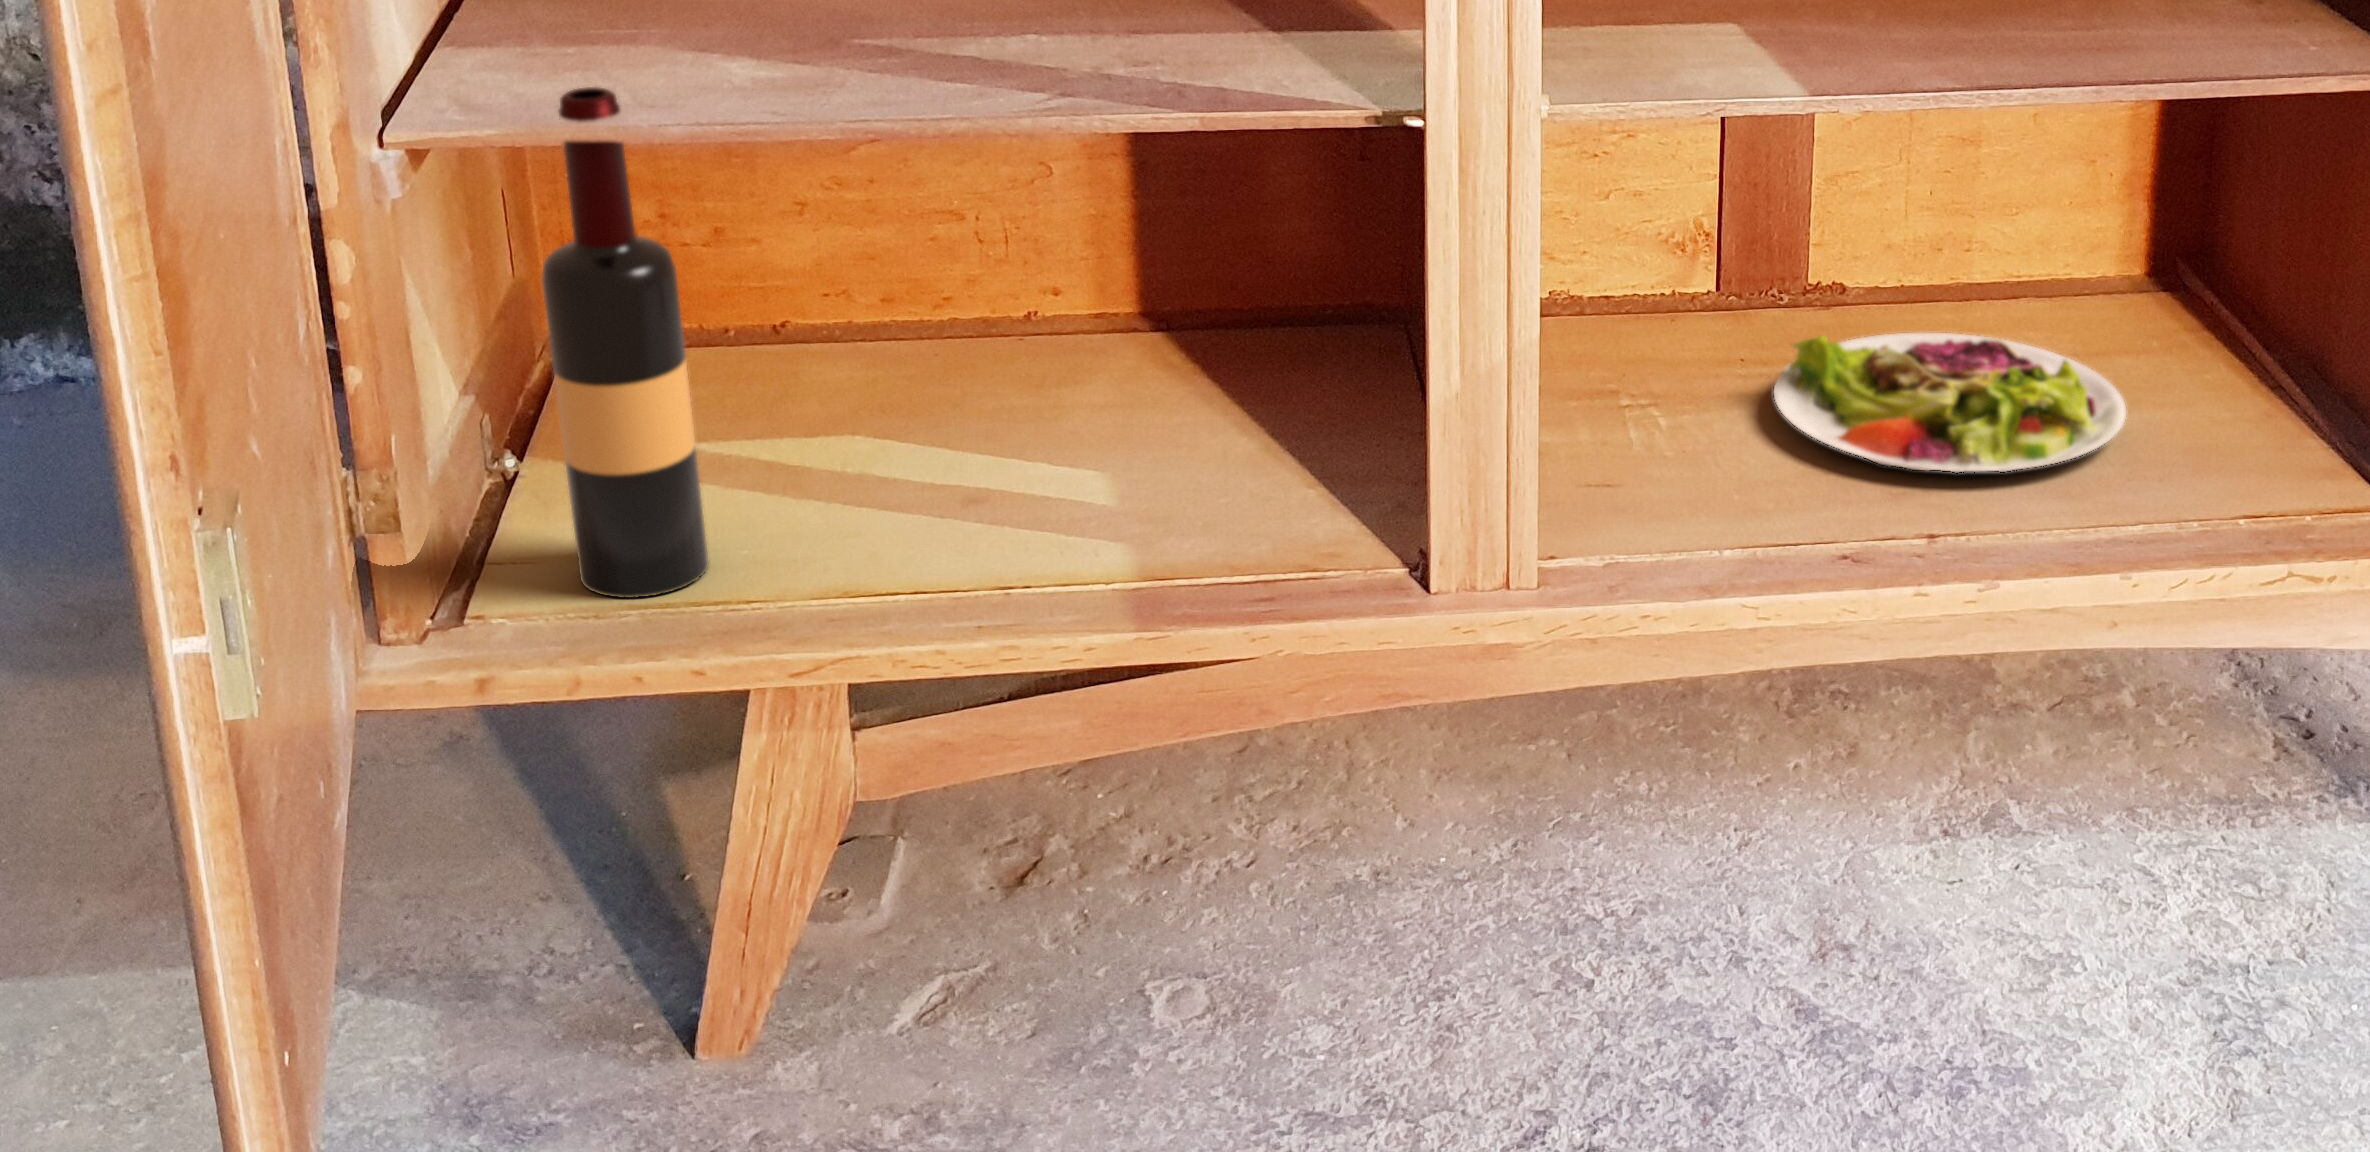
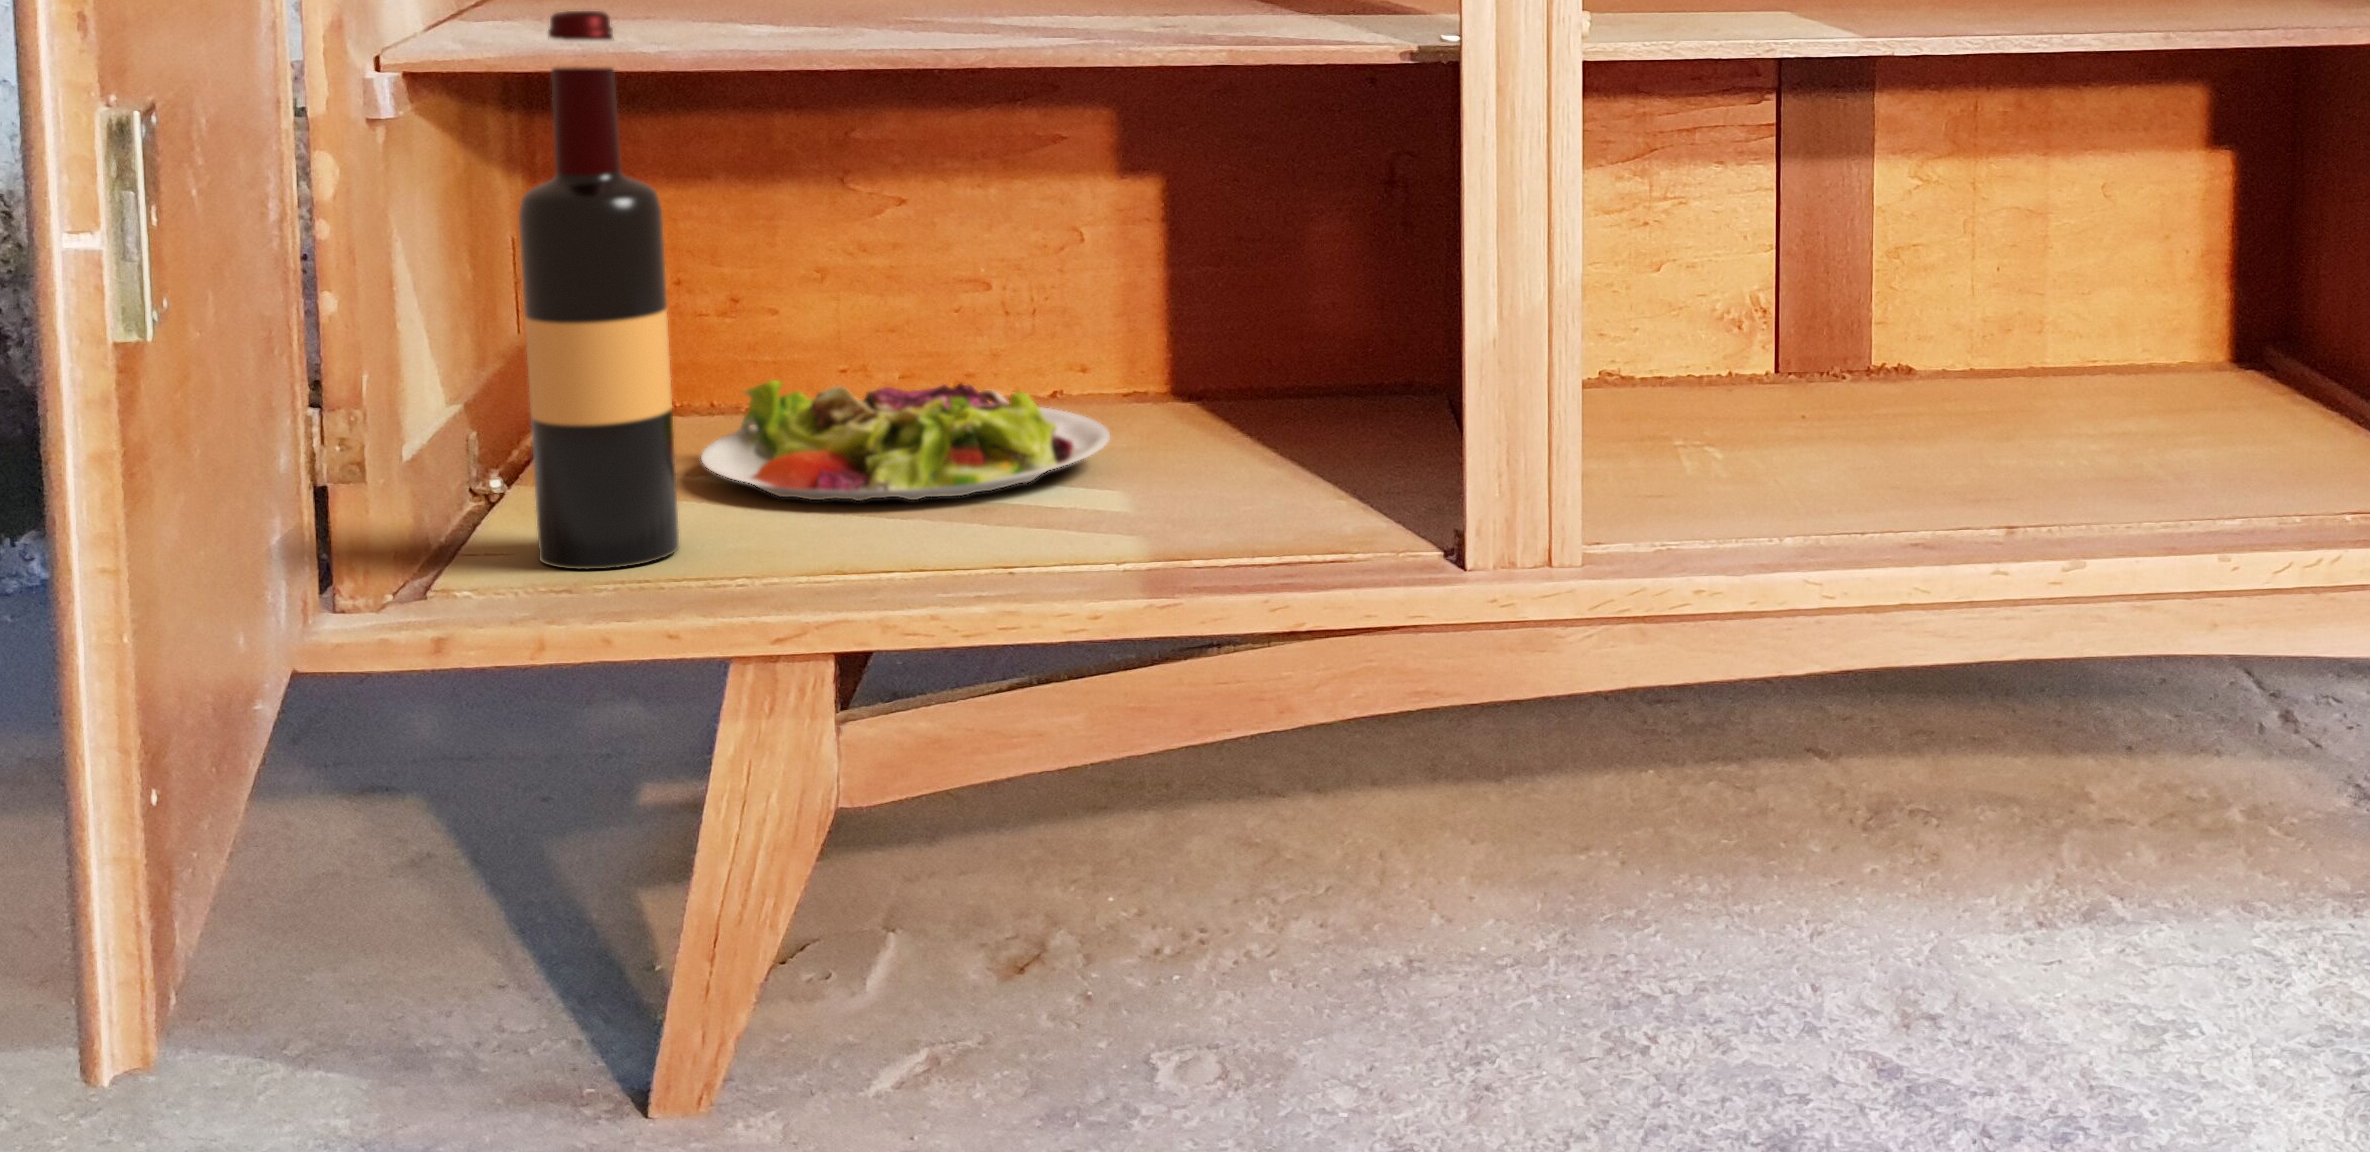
salad plate: present [1774,333,2126,473] -> present [701,380,1110,501]

